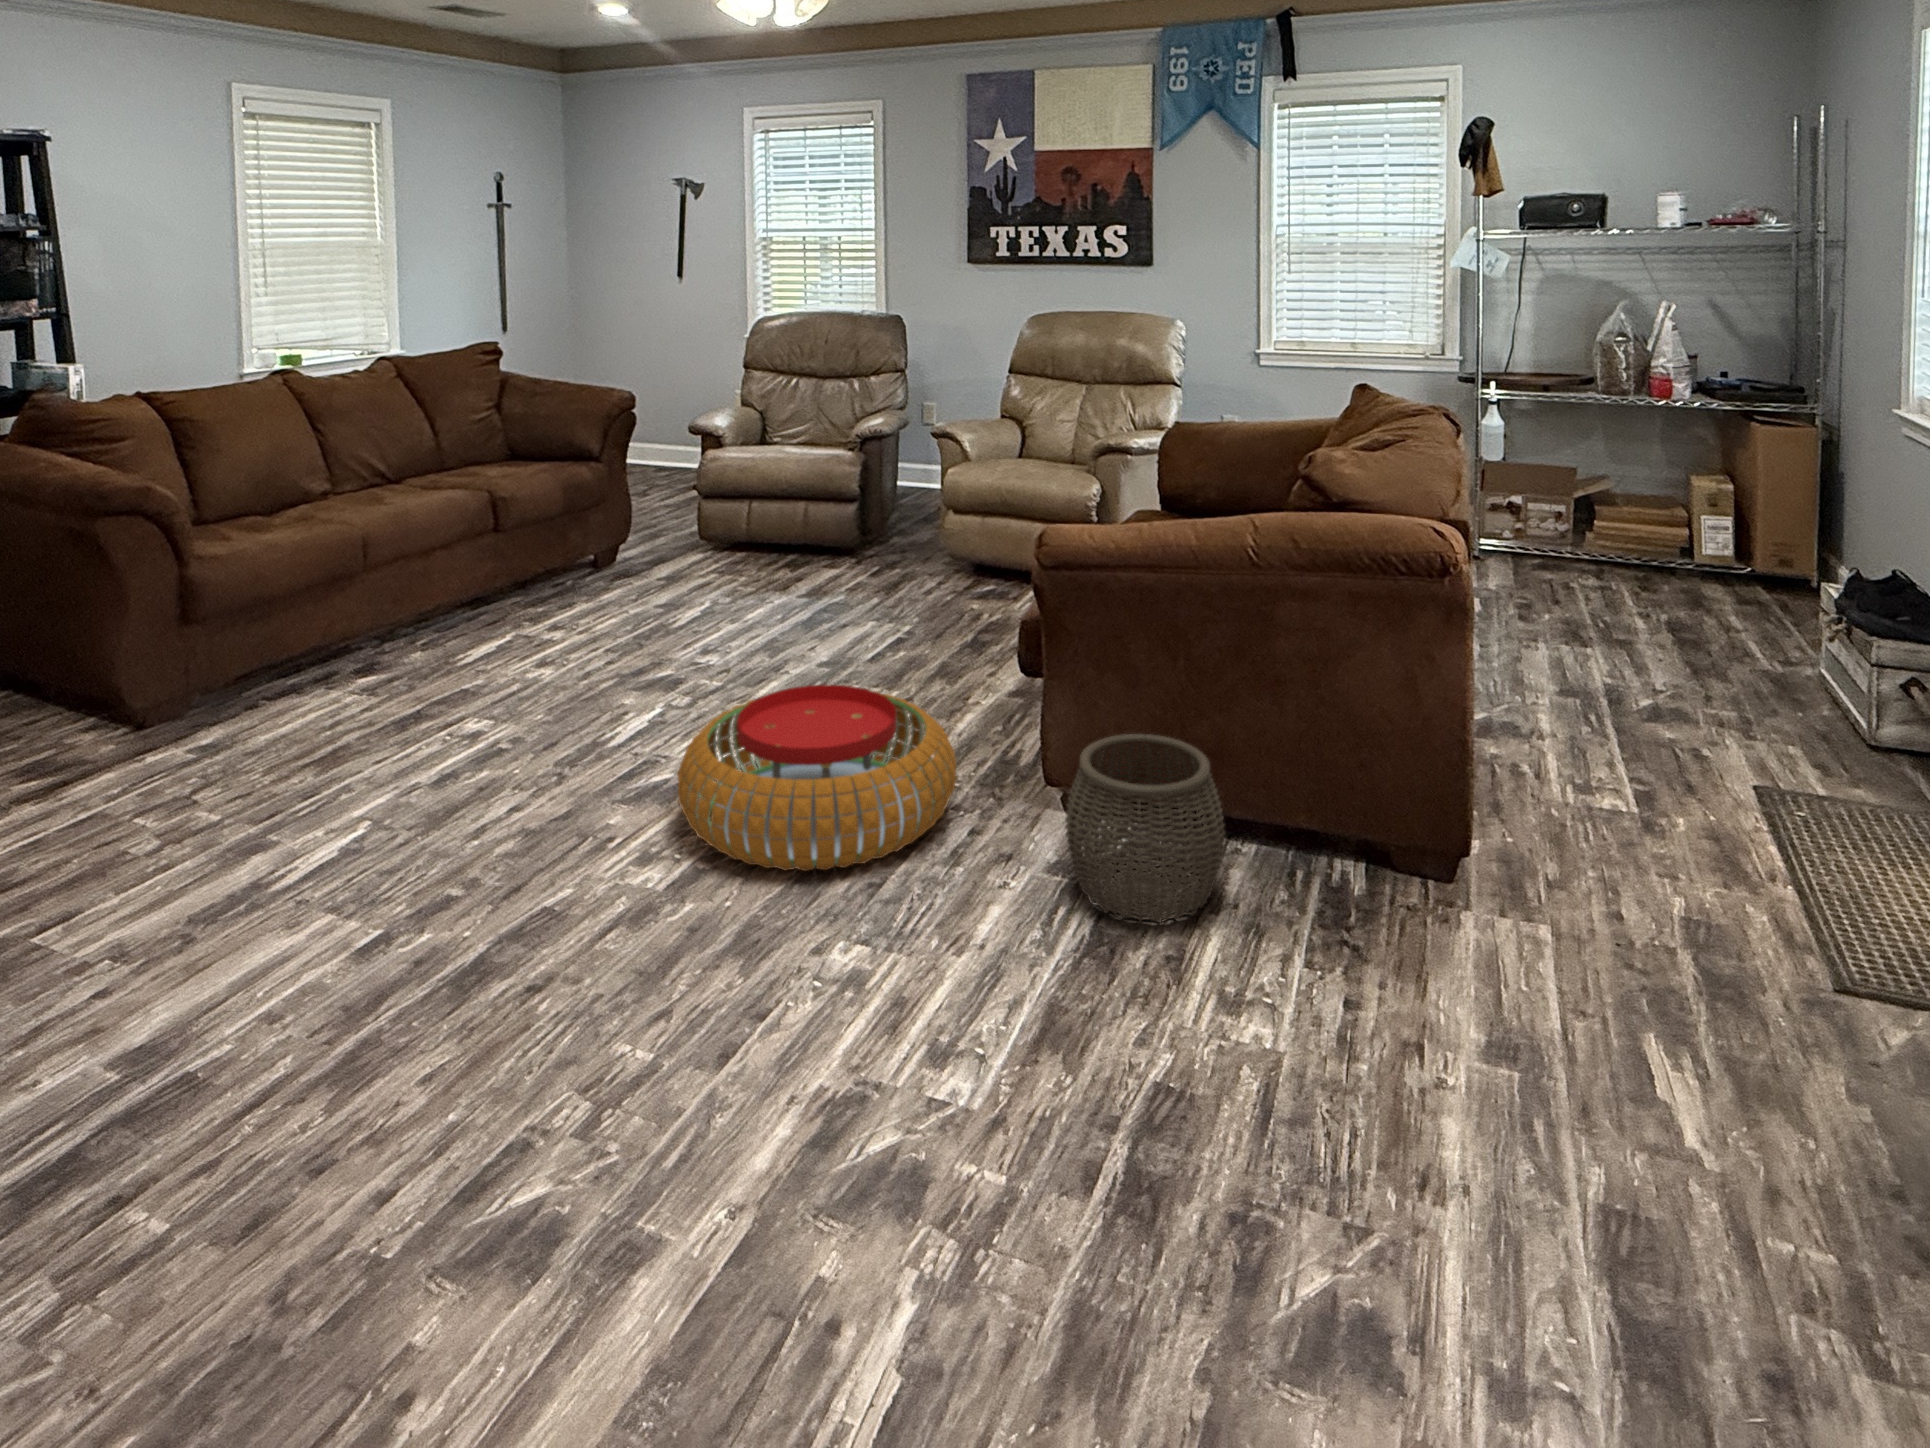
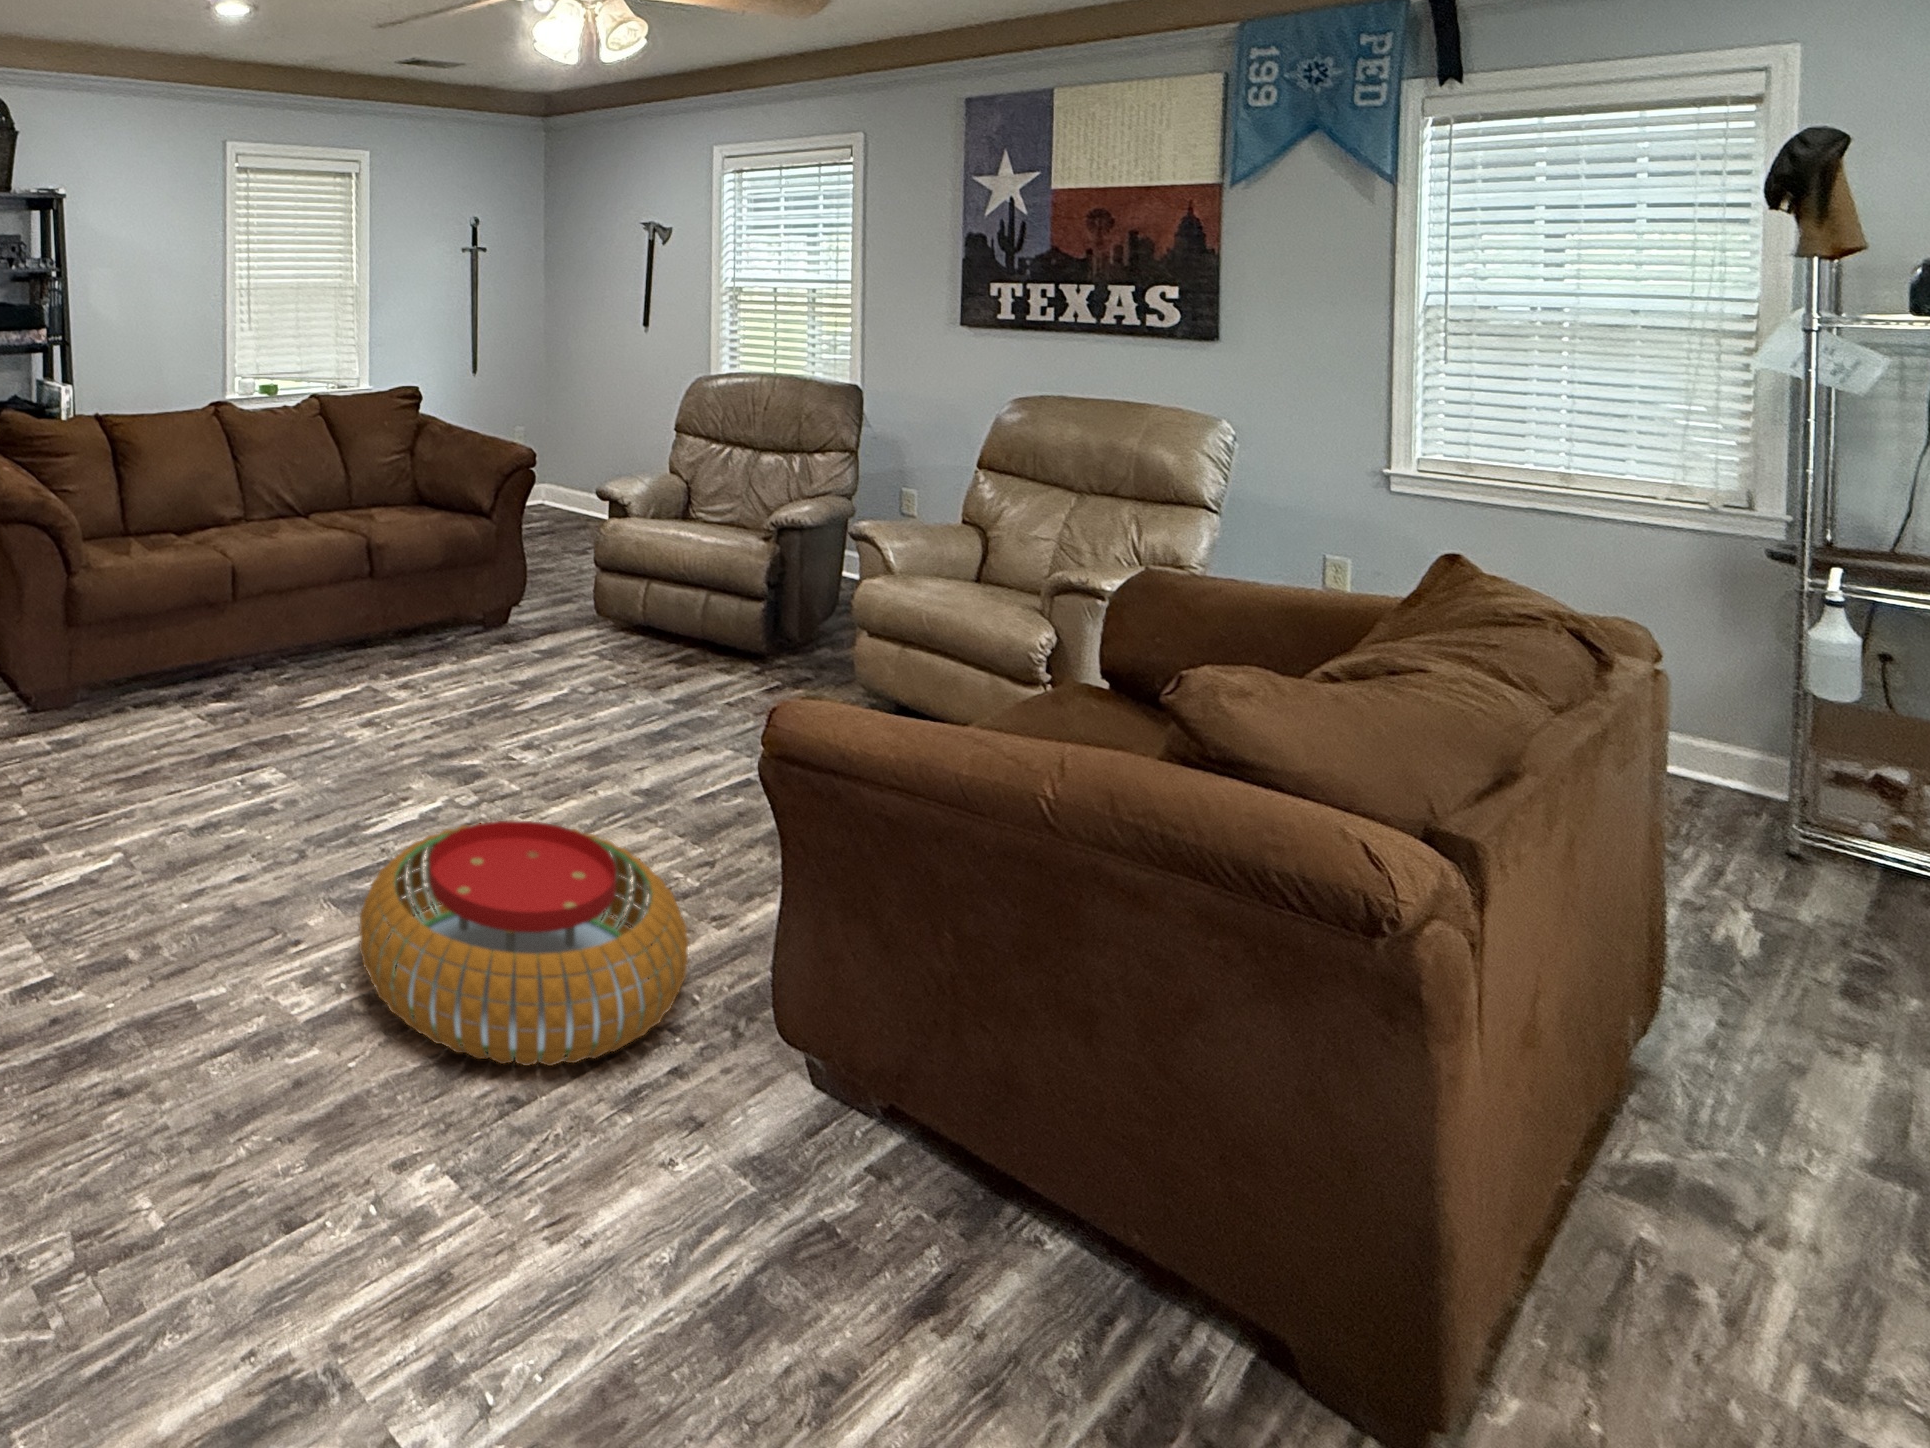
woven basket: present [1065,734,1225,923] -> none [743,1007,984,1318]

